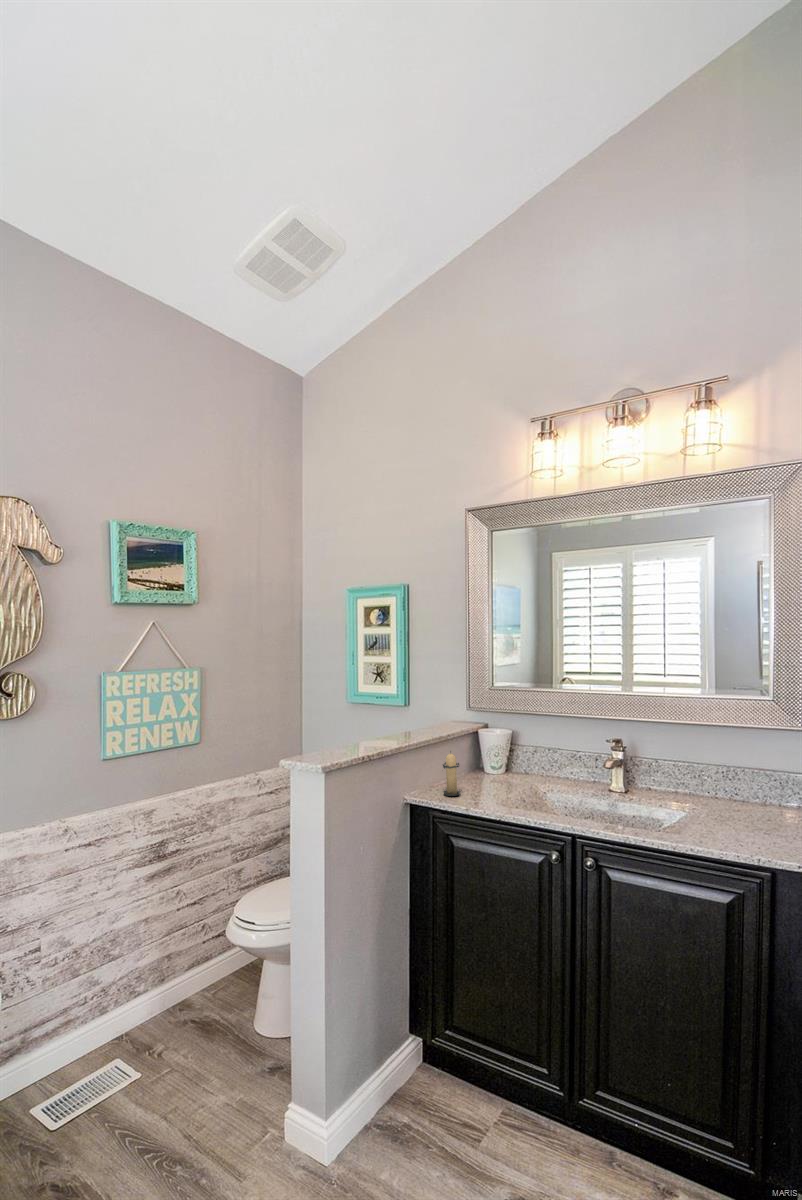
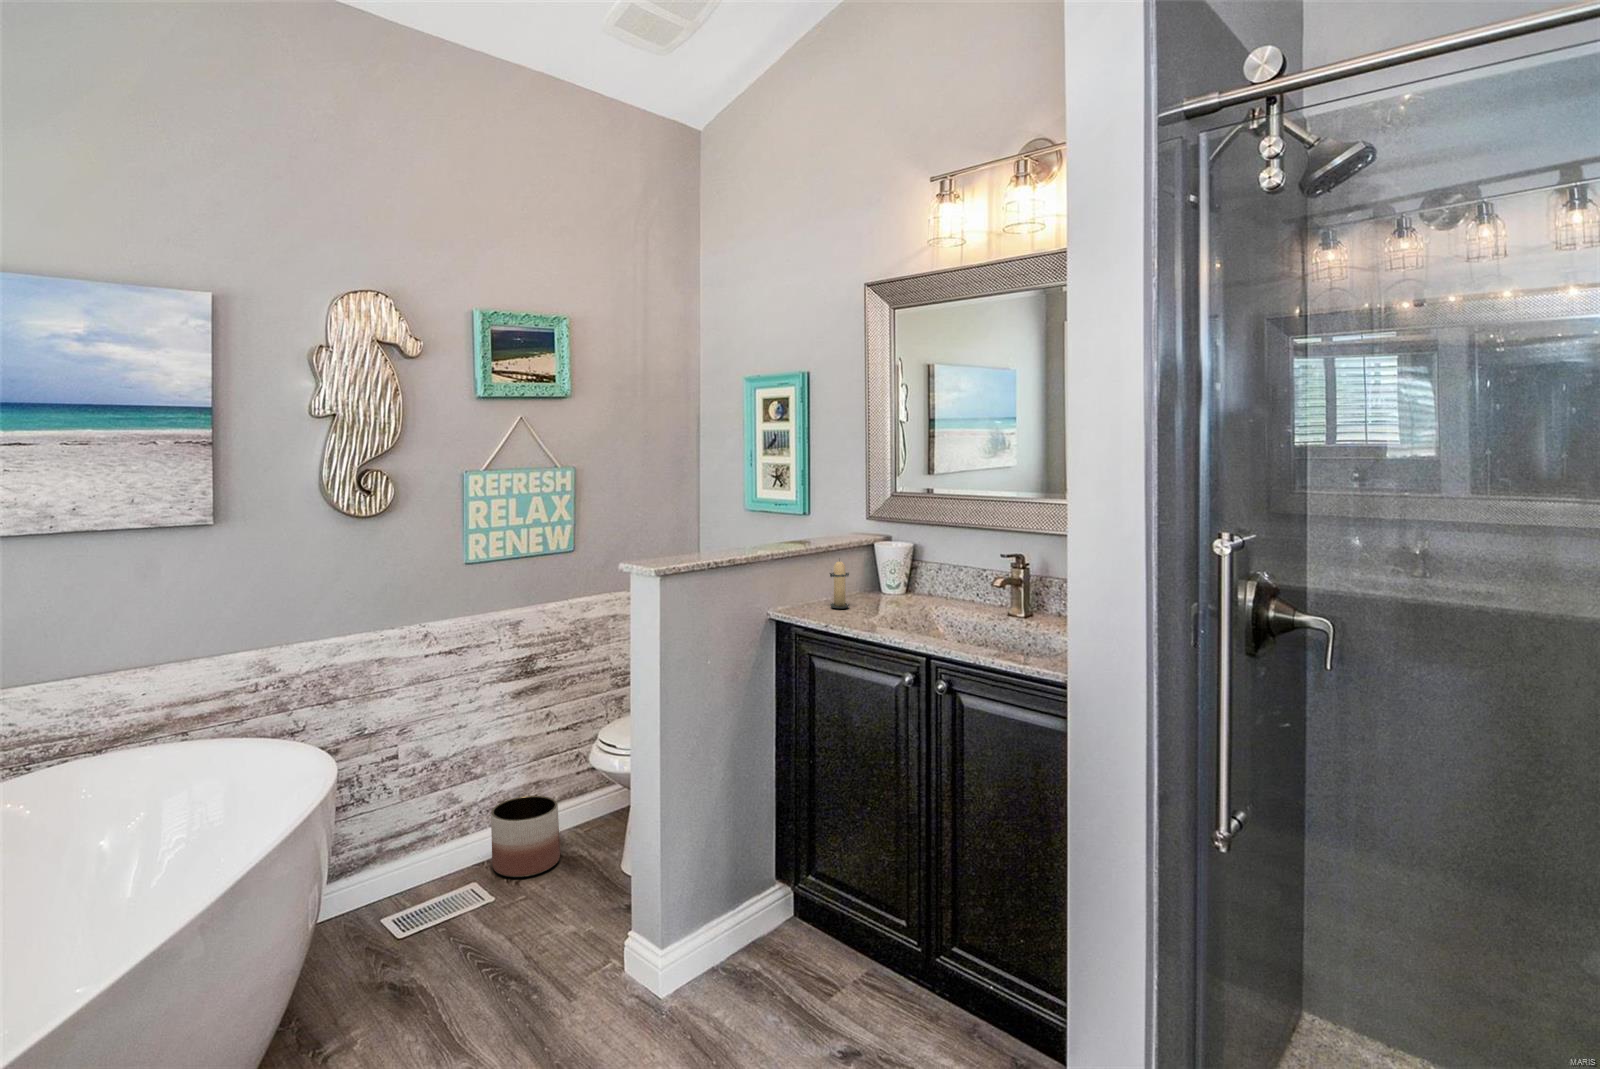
planter: none [129,971,193,1055] -> present [491,796,560,877]

